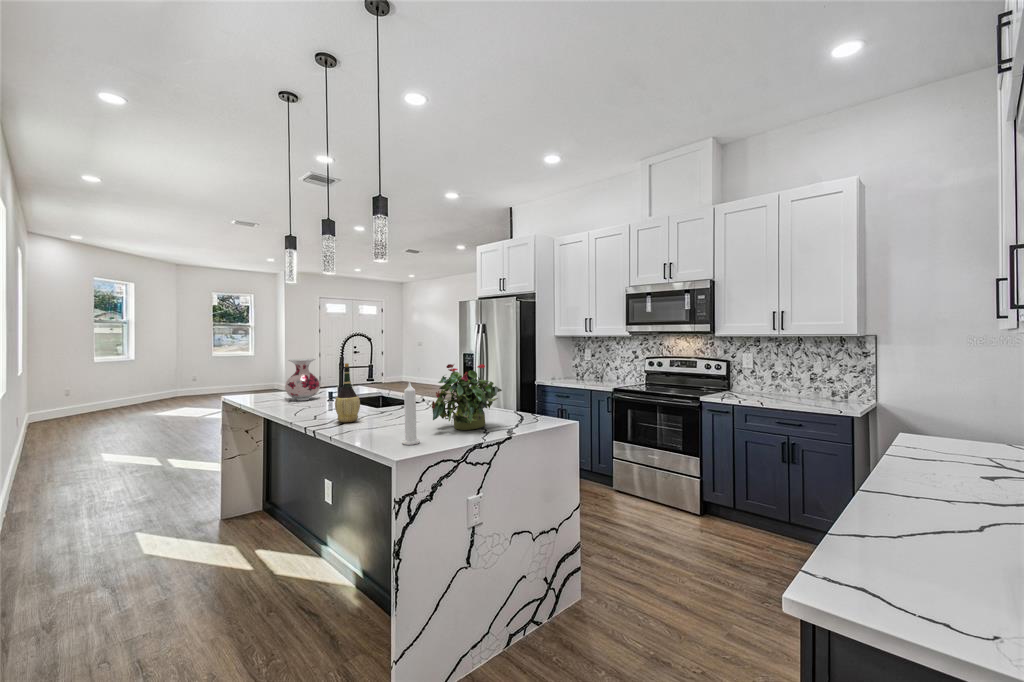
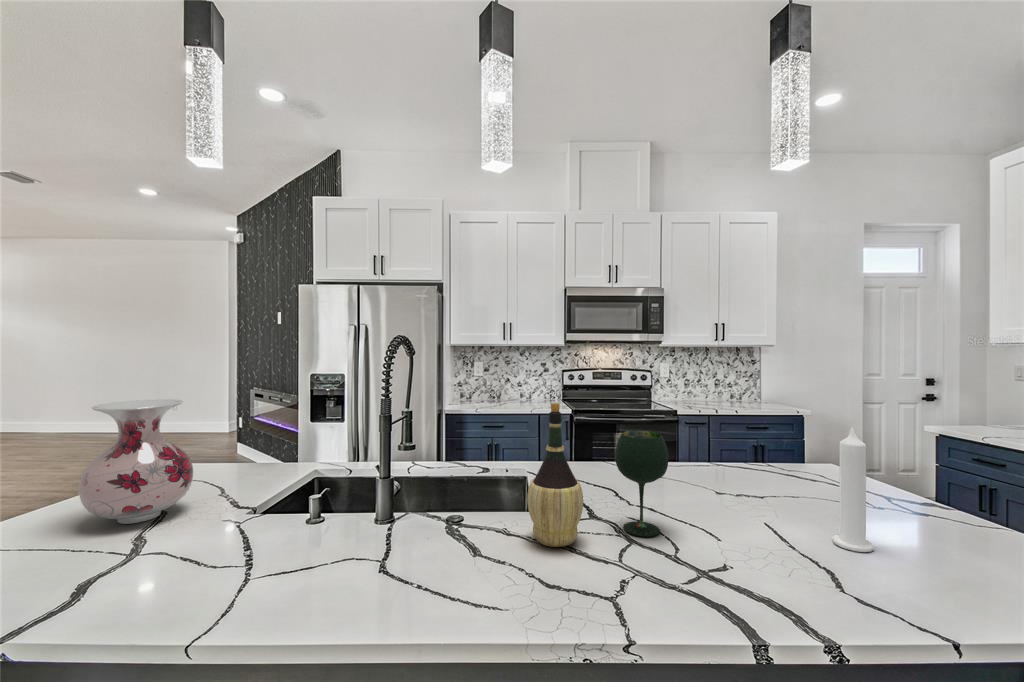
potted plant: present [430,364,502,430] -> none [688,385,809,499]
wine glass: none [364,380,390,427] -> present [615,431,668,537]

